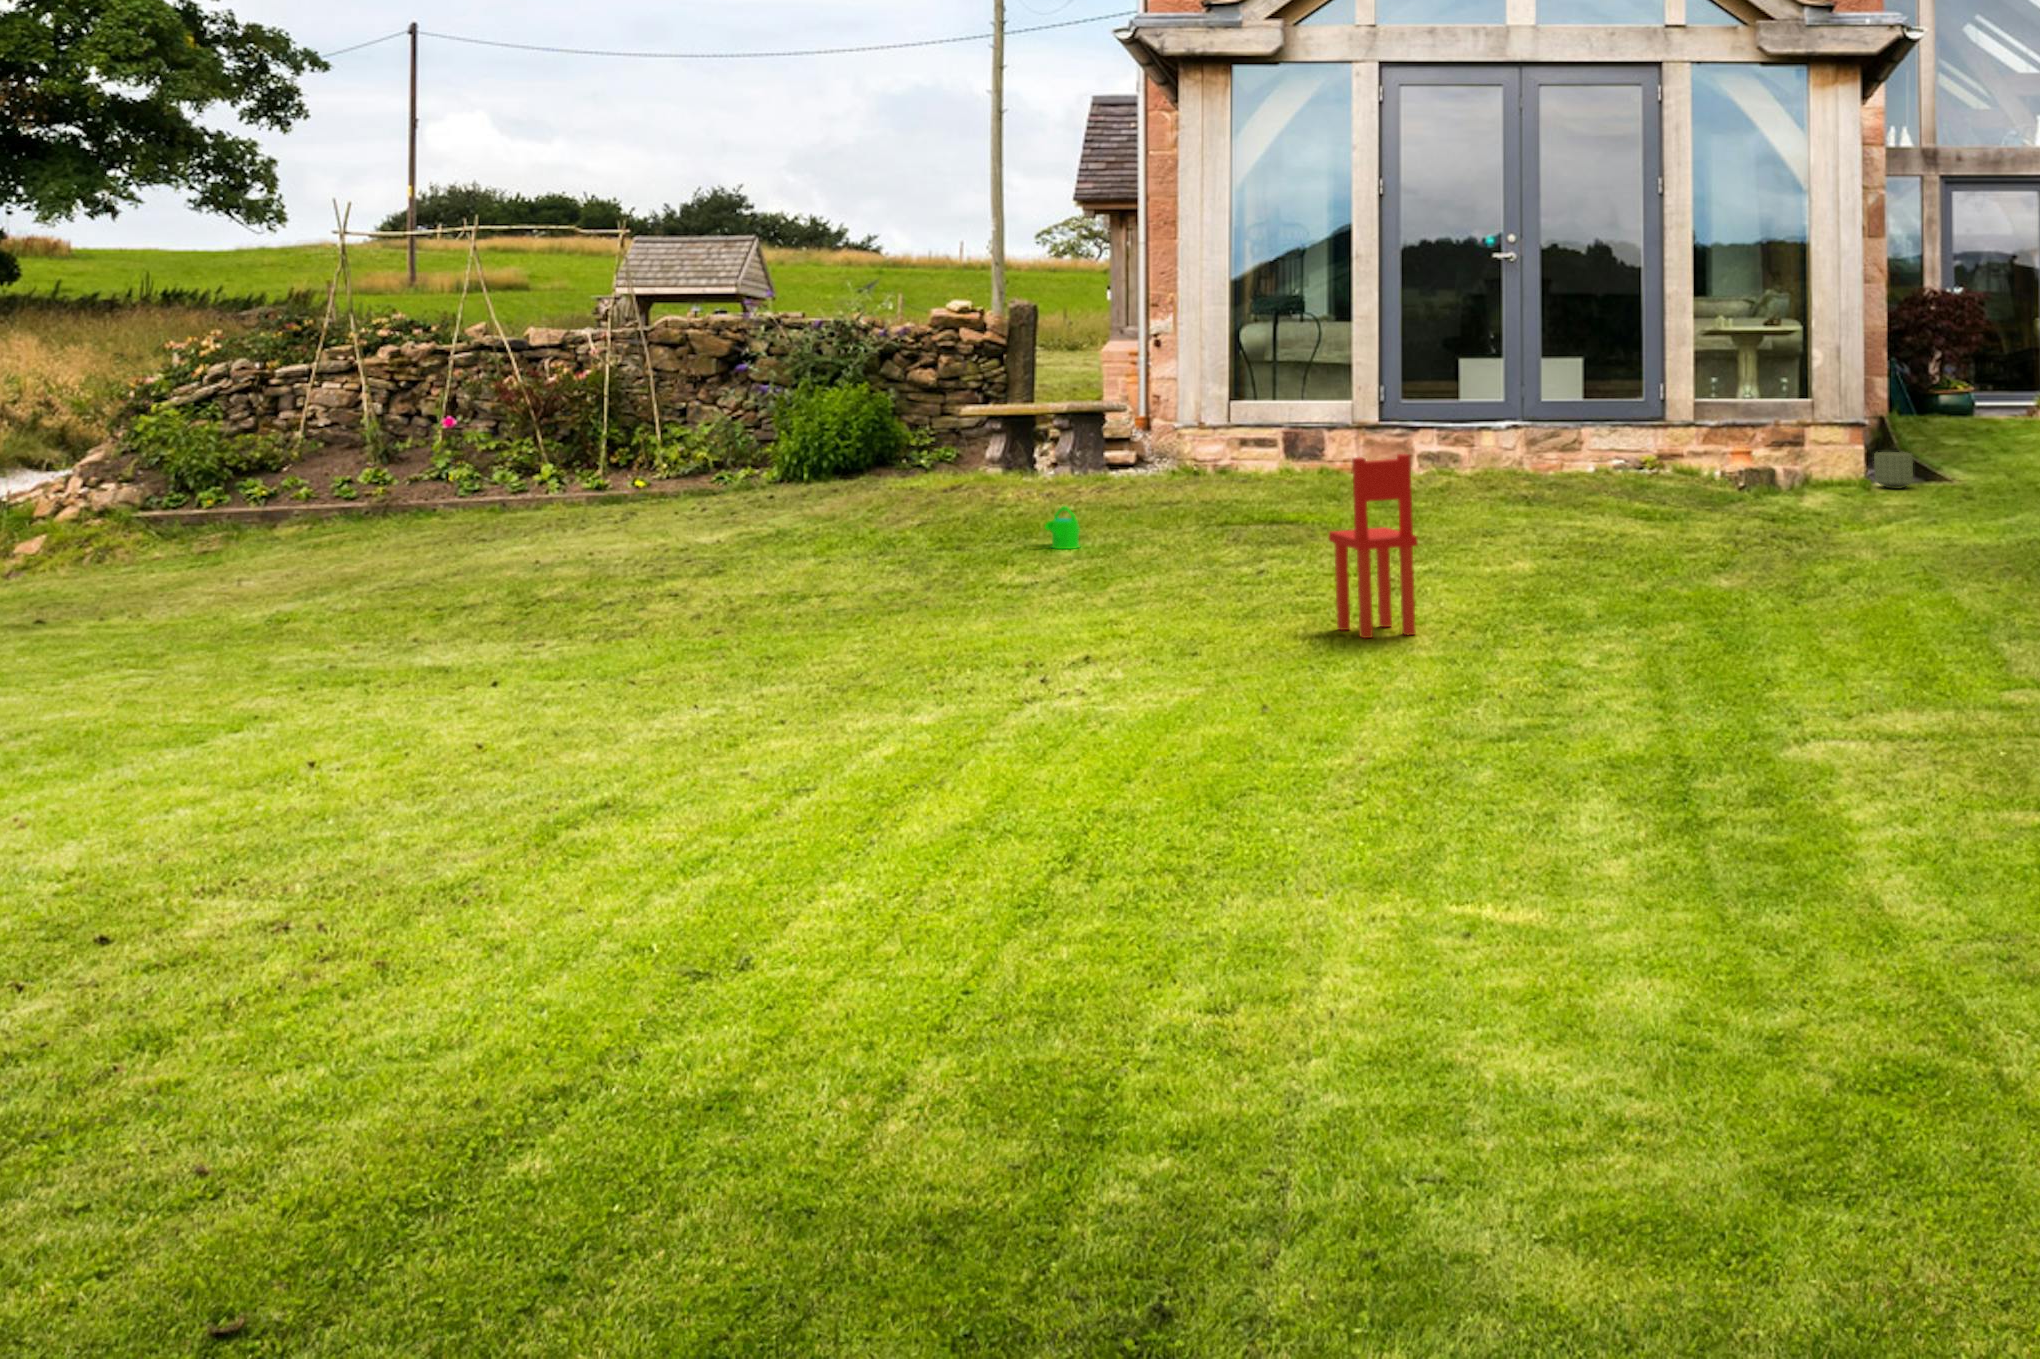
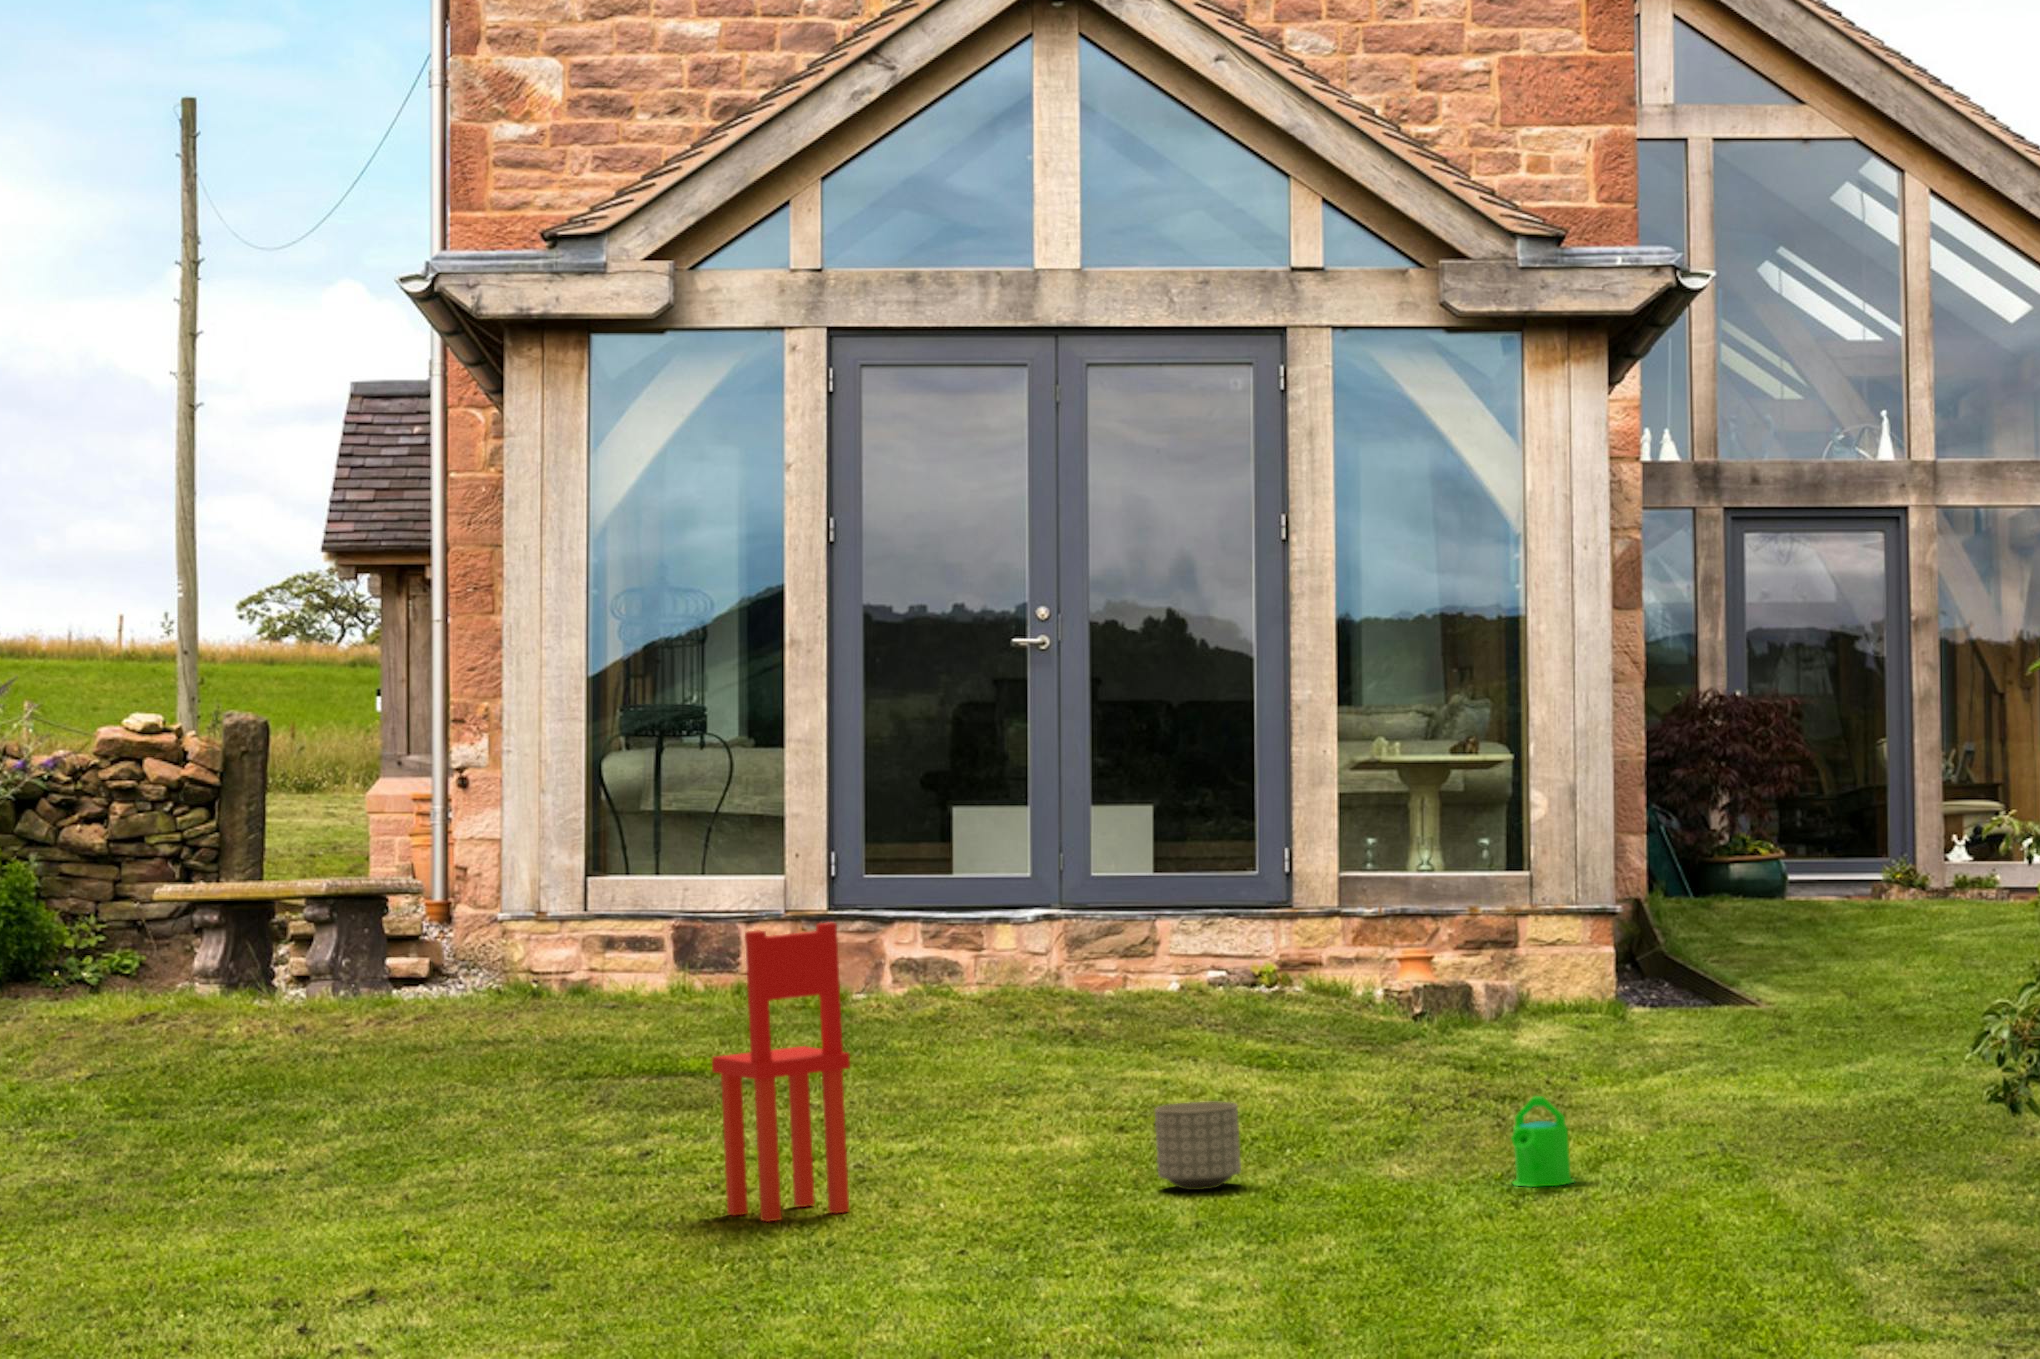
planter: present [1874,452,1913,489] -> present [1155,1102,1241,1190]
watering can: present [1045,506,1080,549] -> present [1511,1096,1575,1187]

